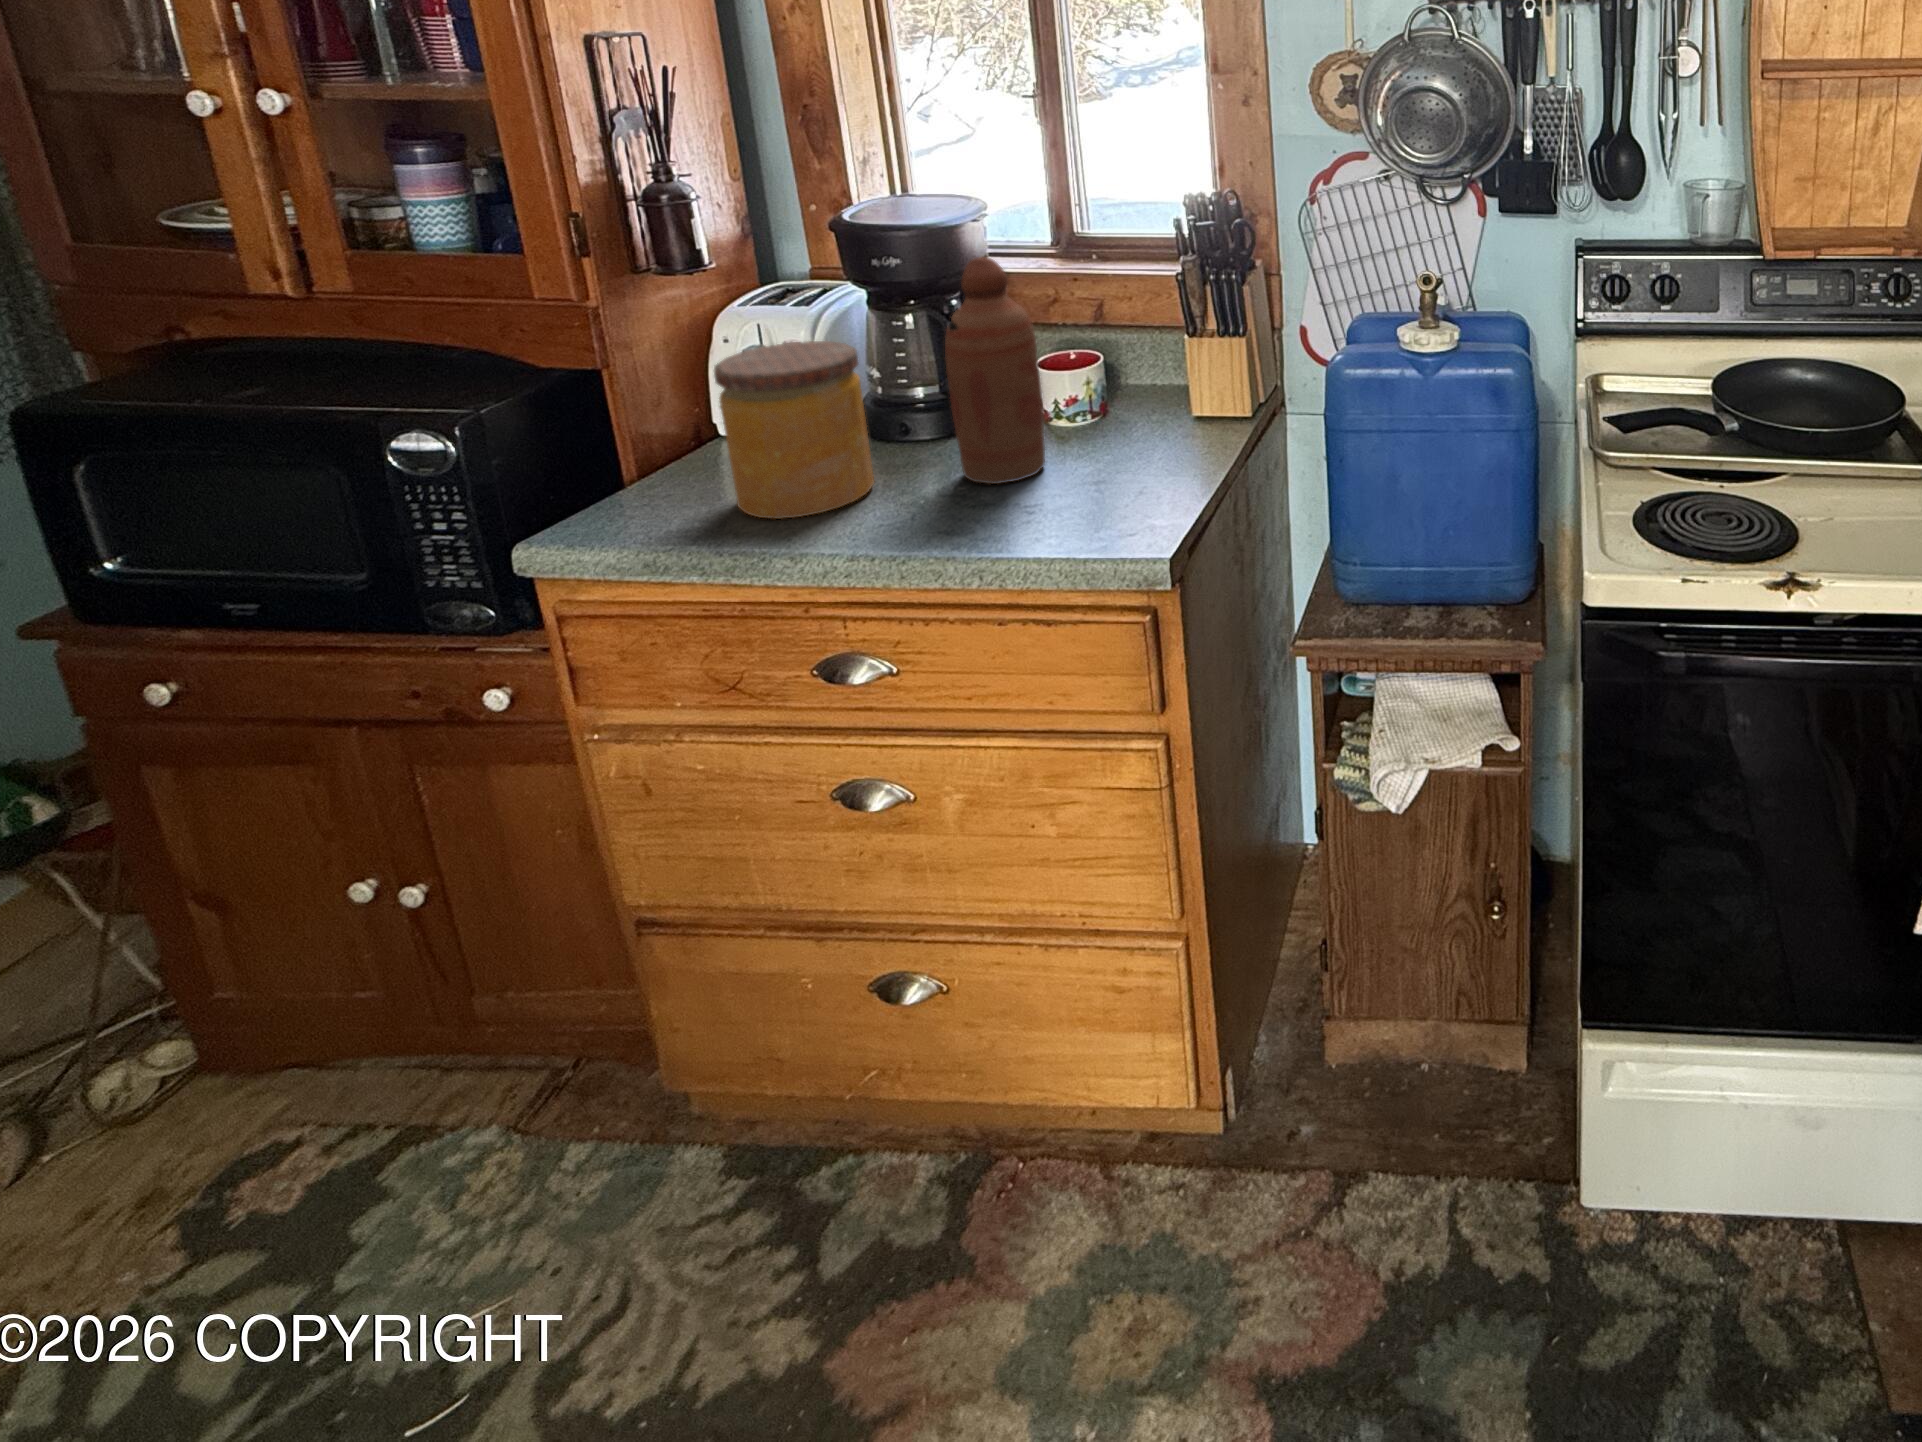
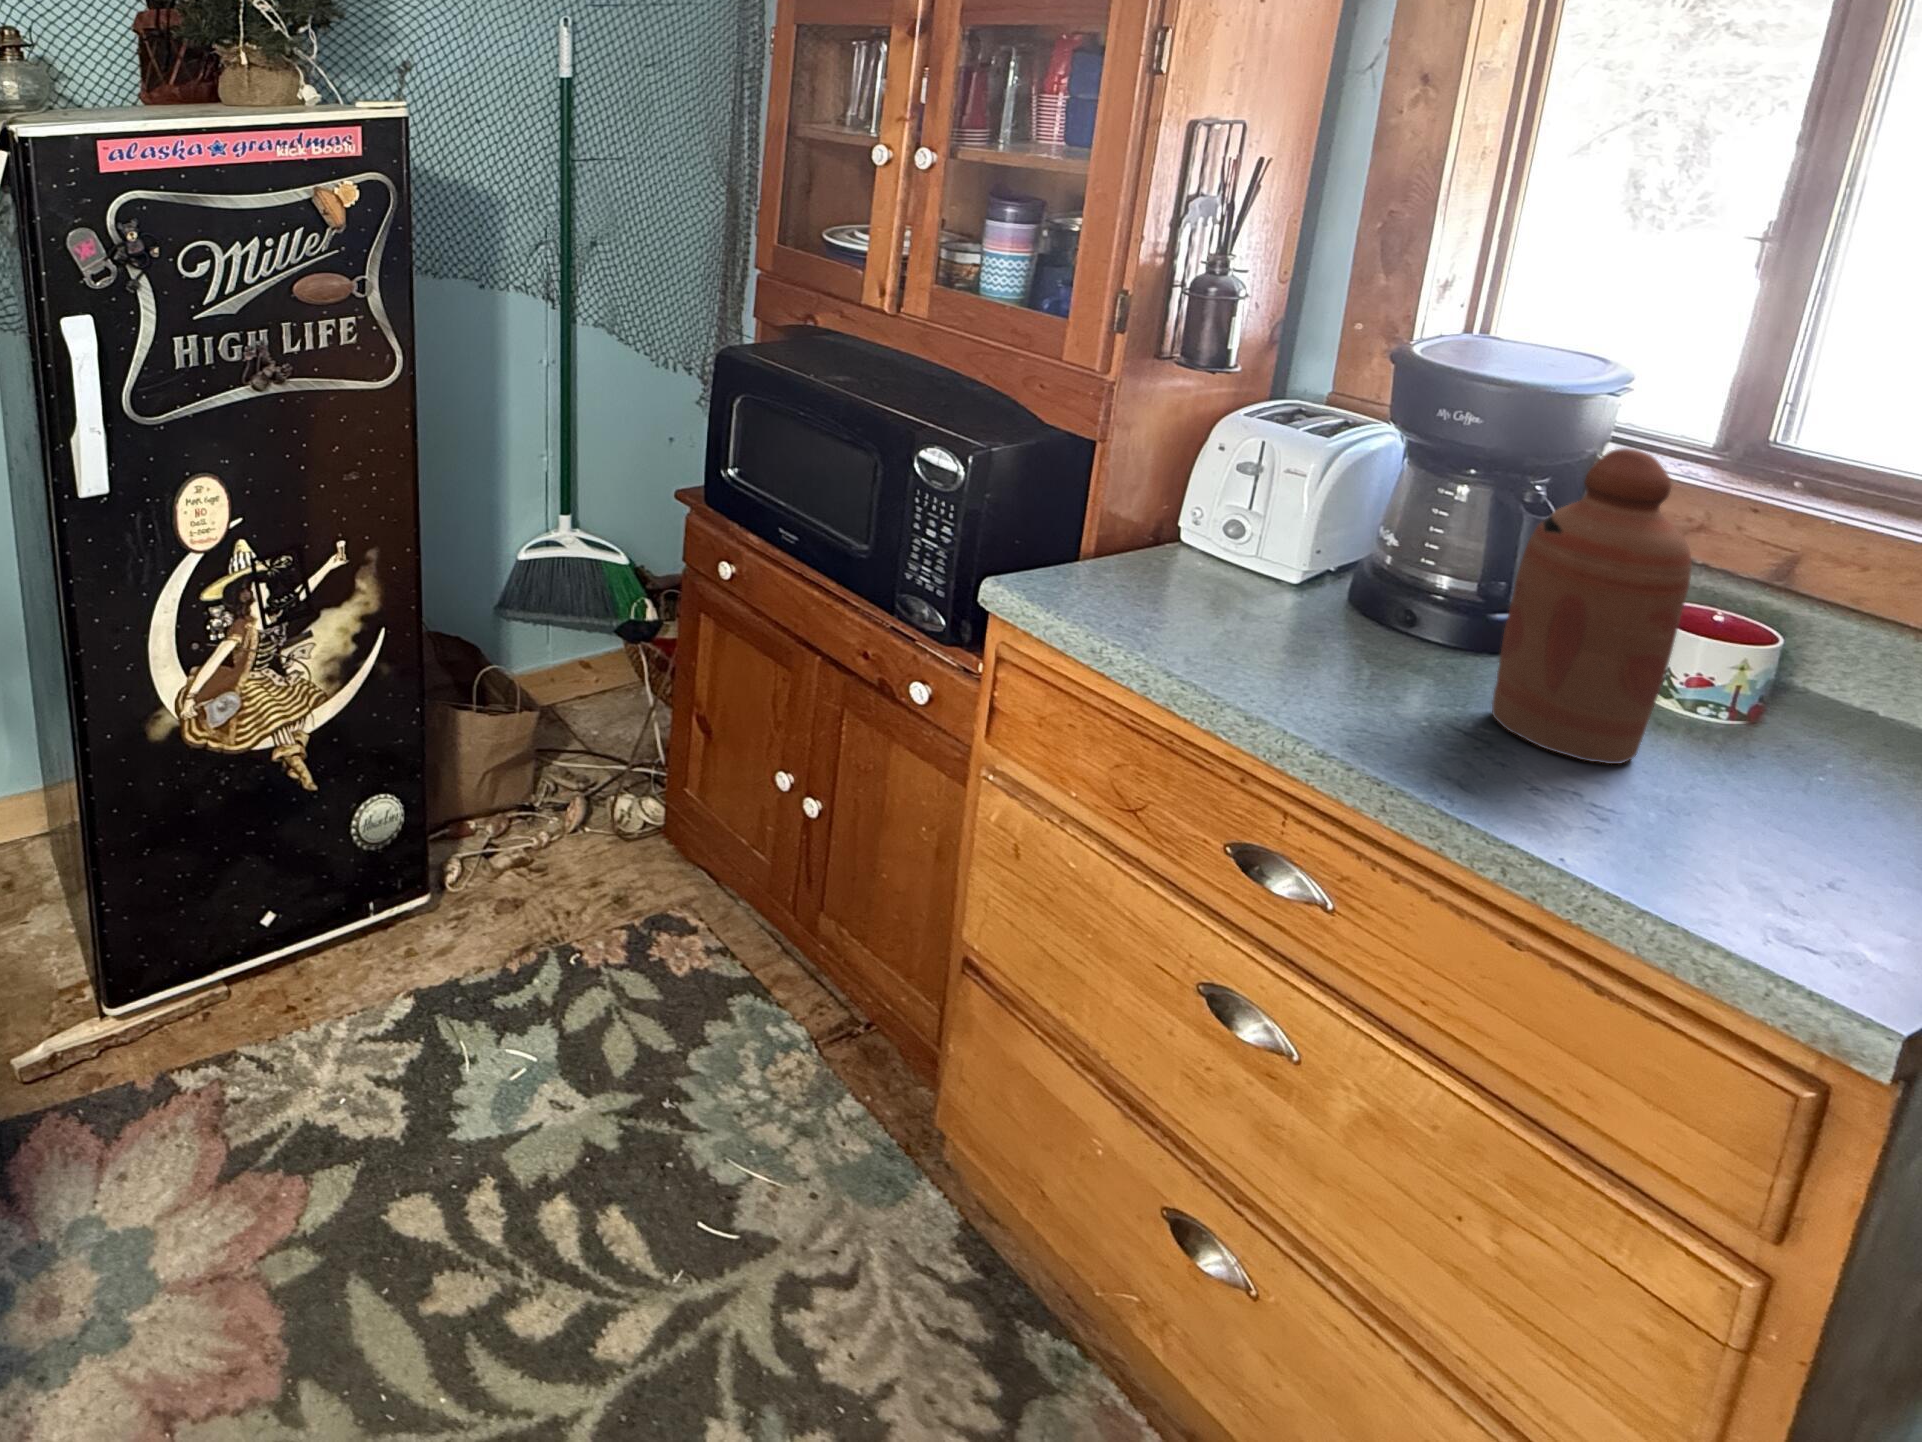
jar: present [714,341,874,519] -> none [1192,470,1394,681]

